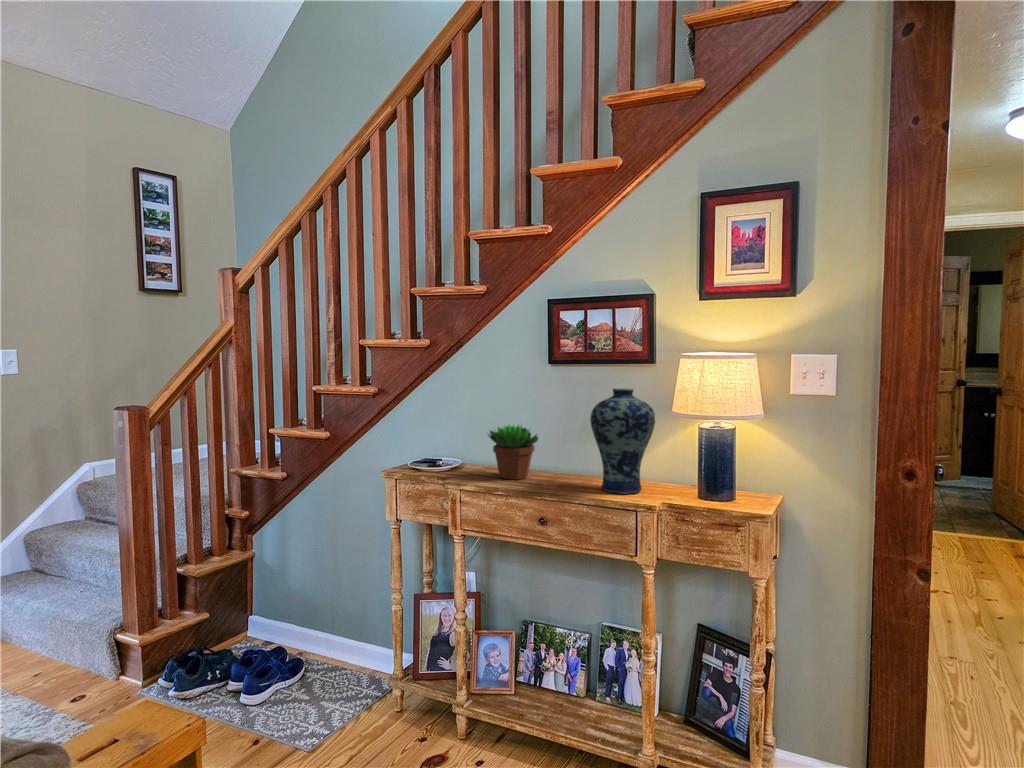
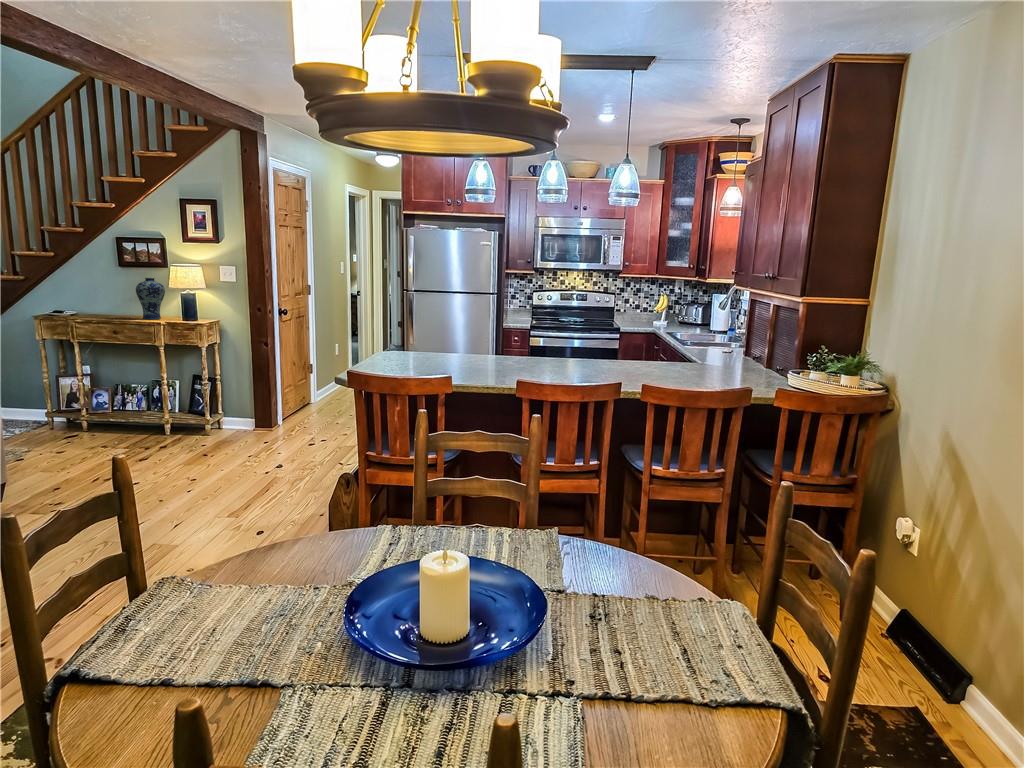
succulent plant: present [488,425,538,479] -> none [87,293,116,317]

